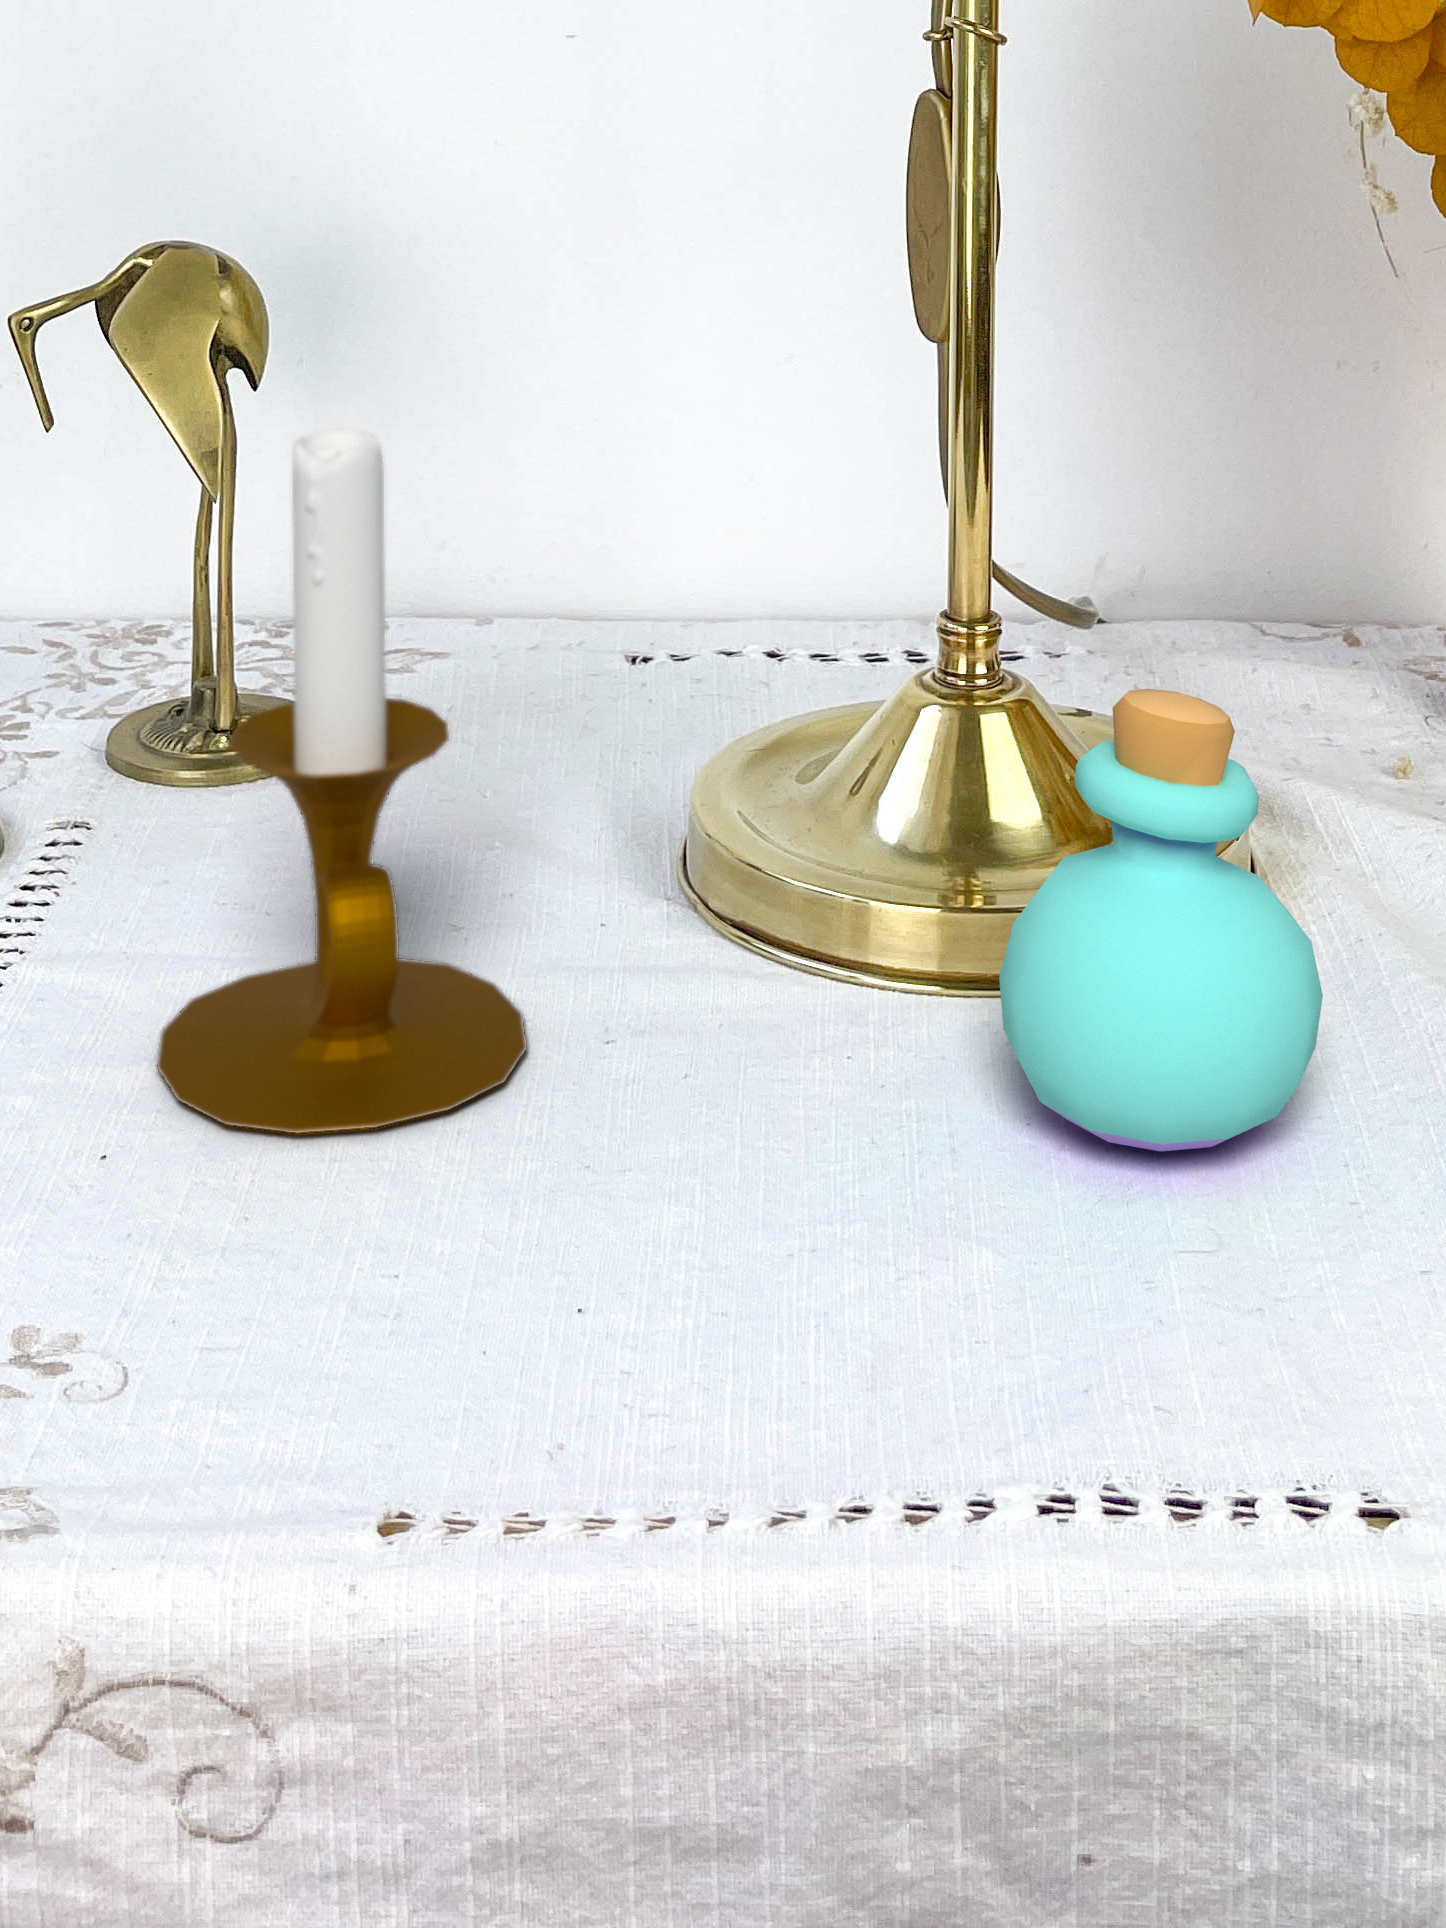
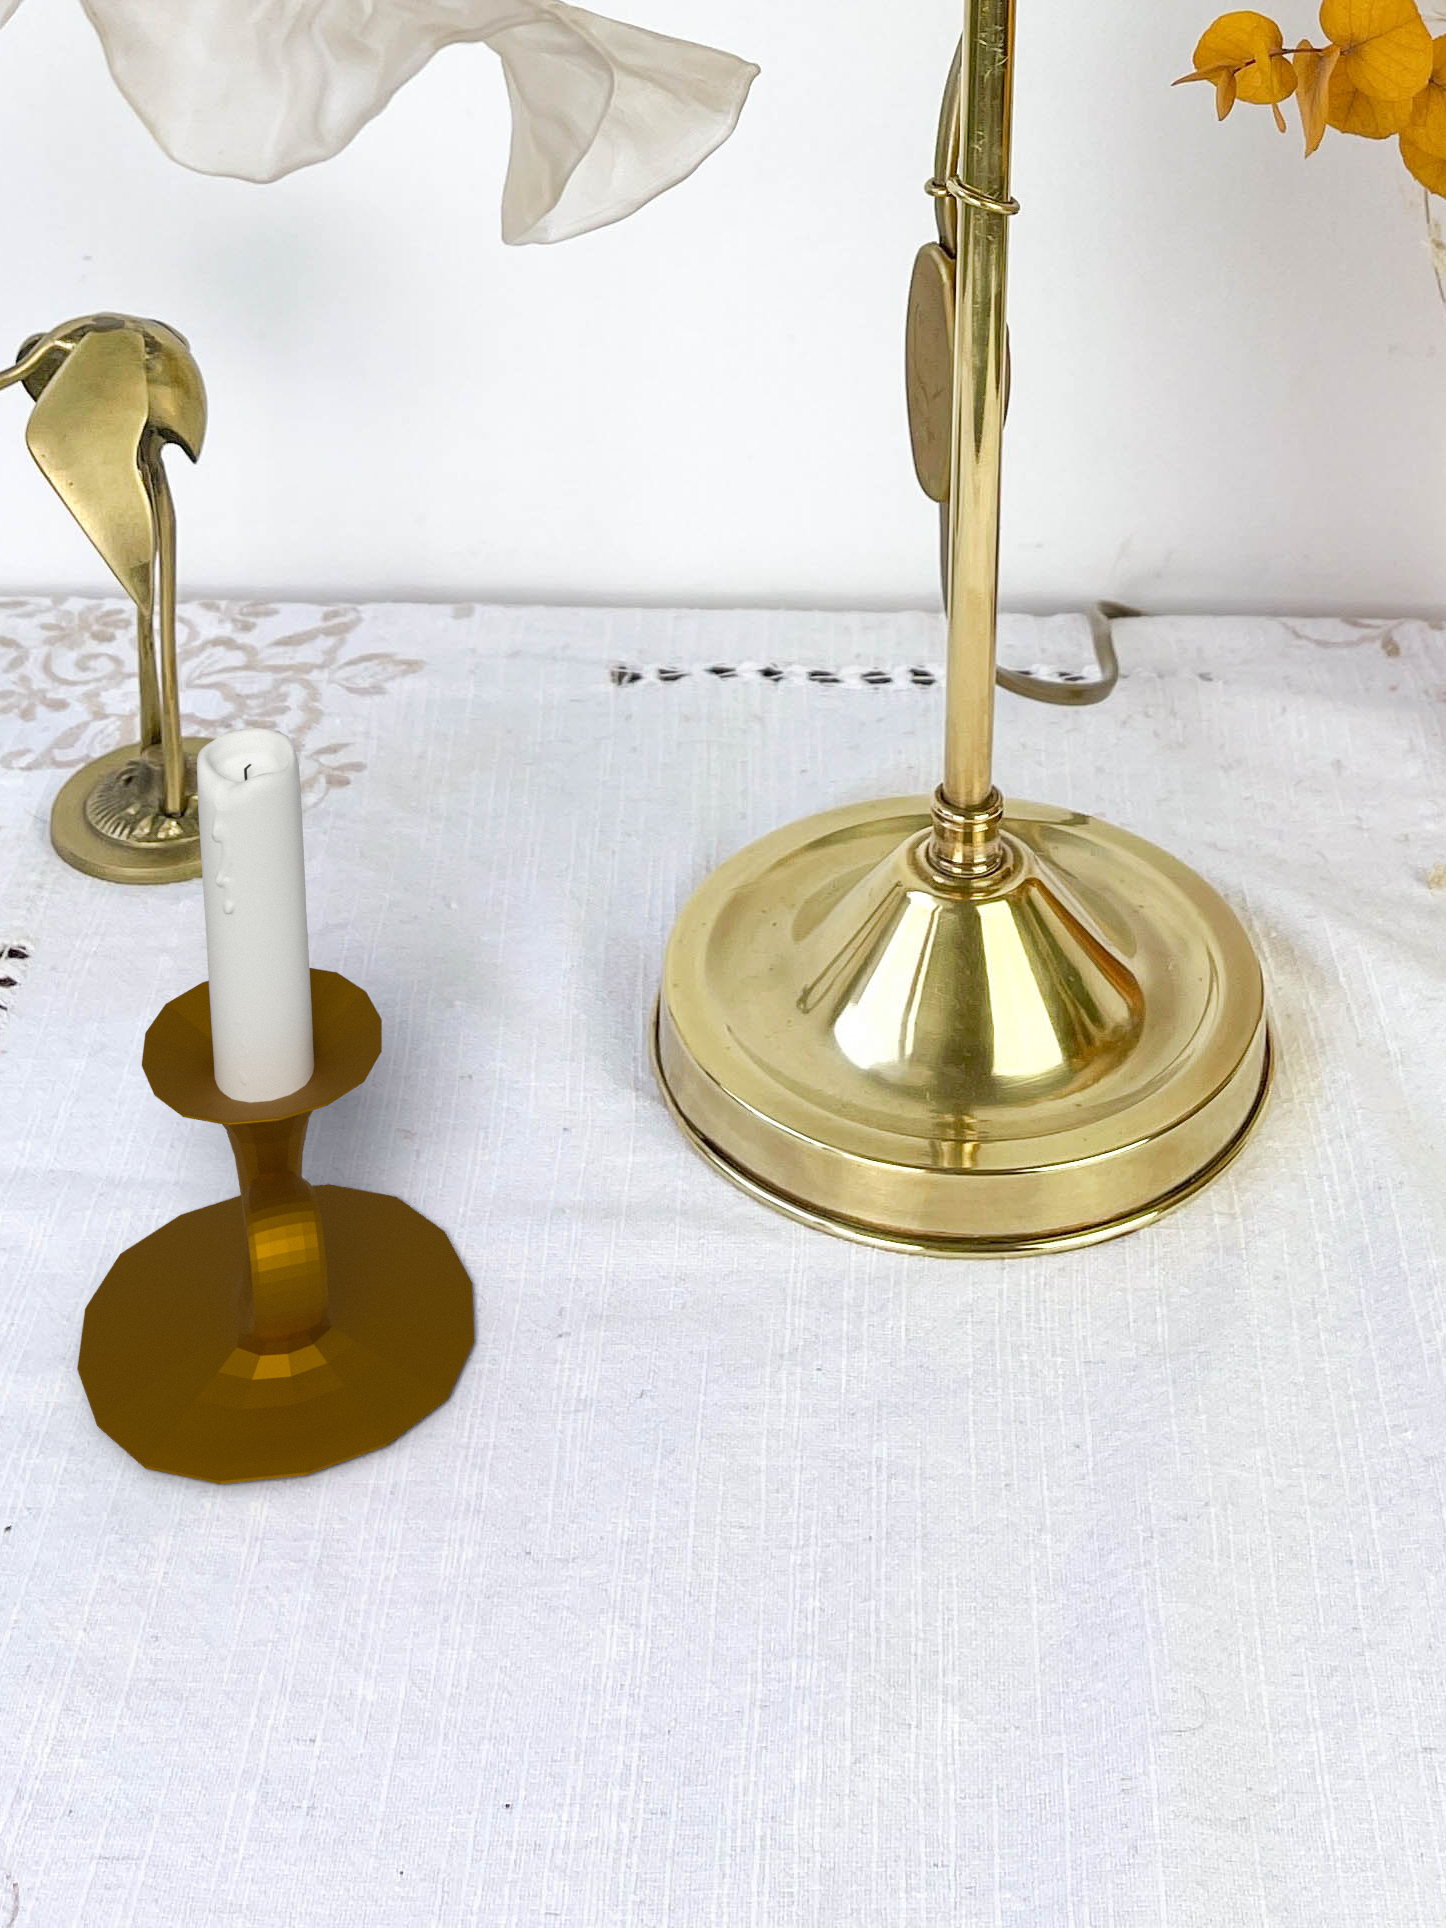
perfume bottle: present [999,689,1323,1151] -> none [978,1048,1329,1549]

